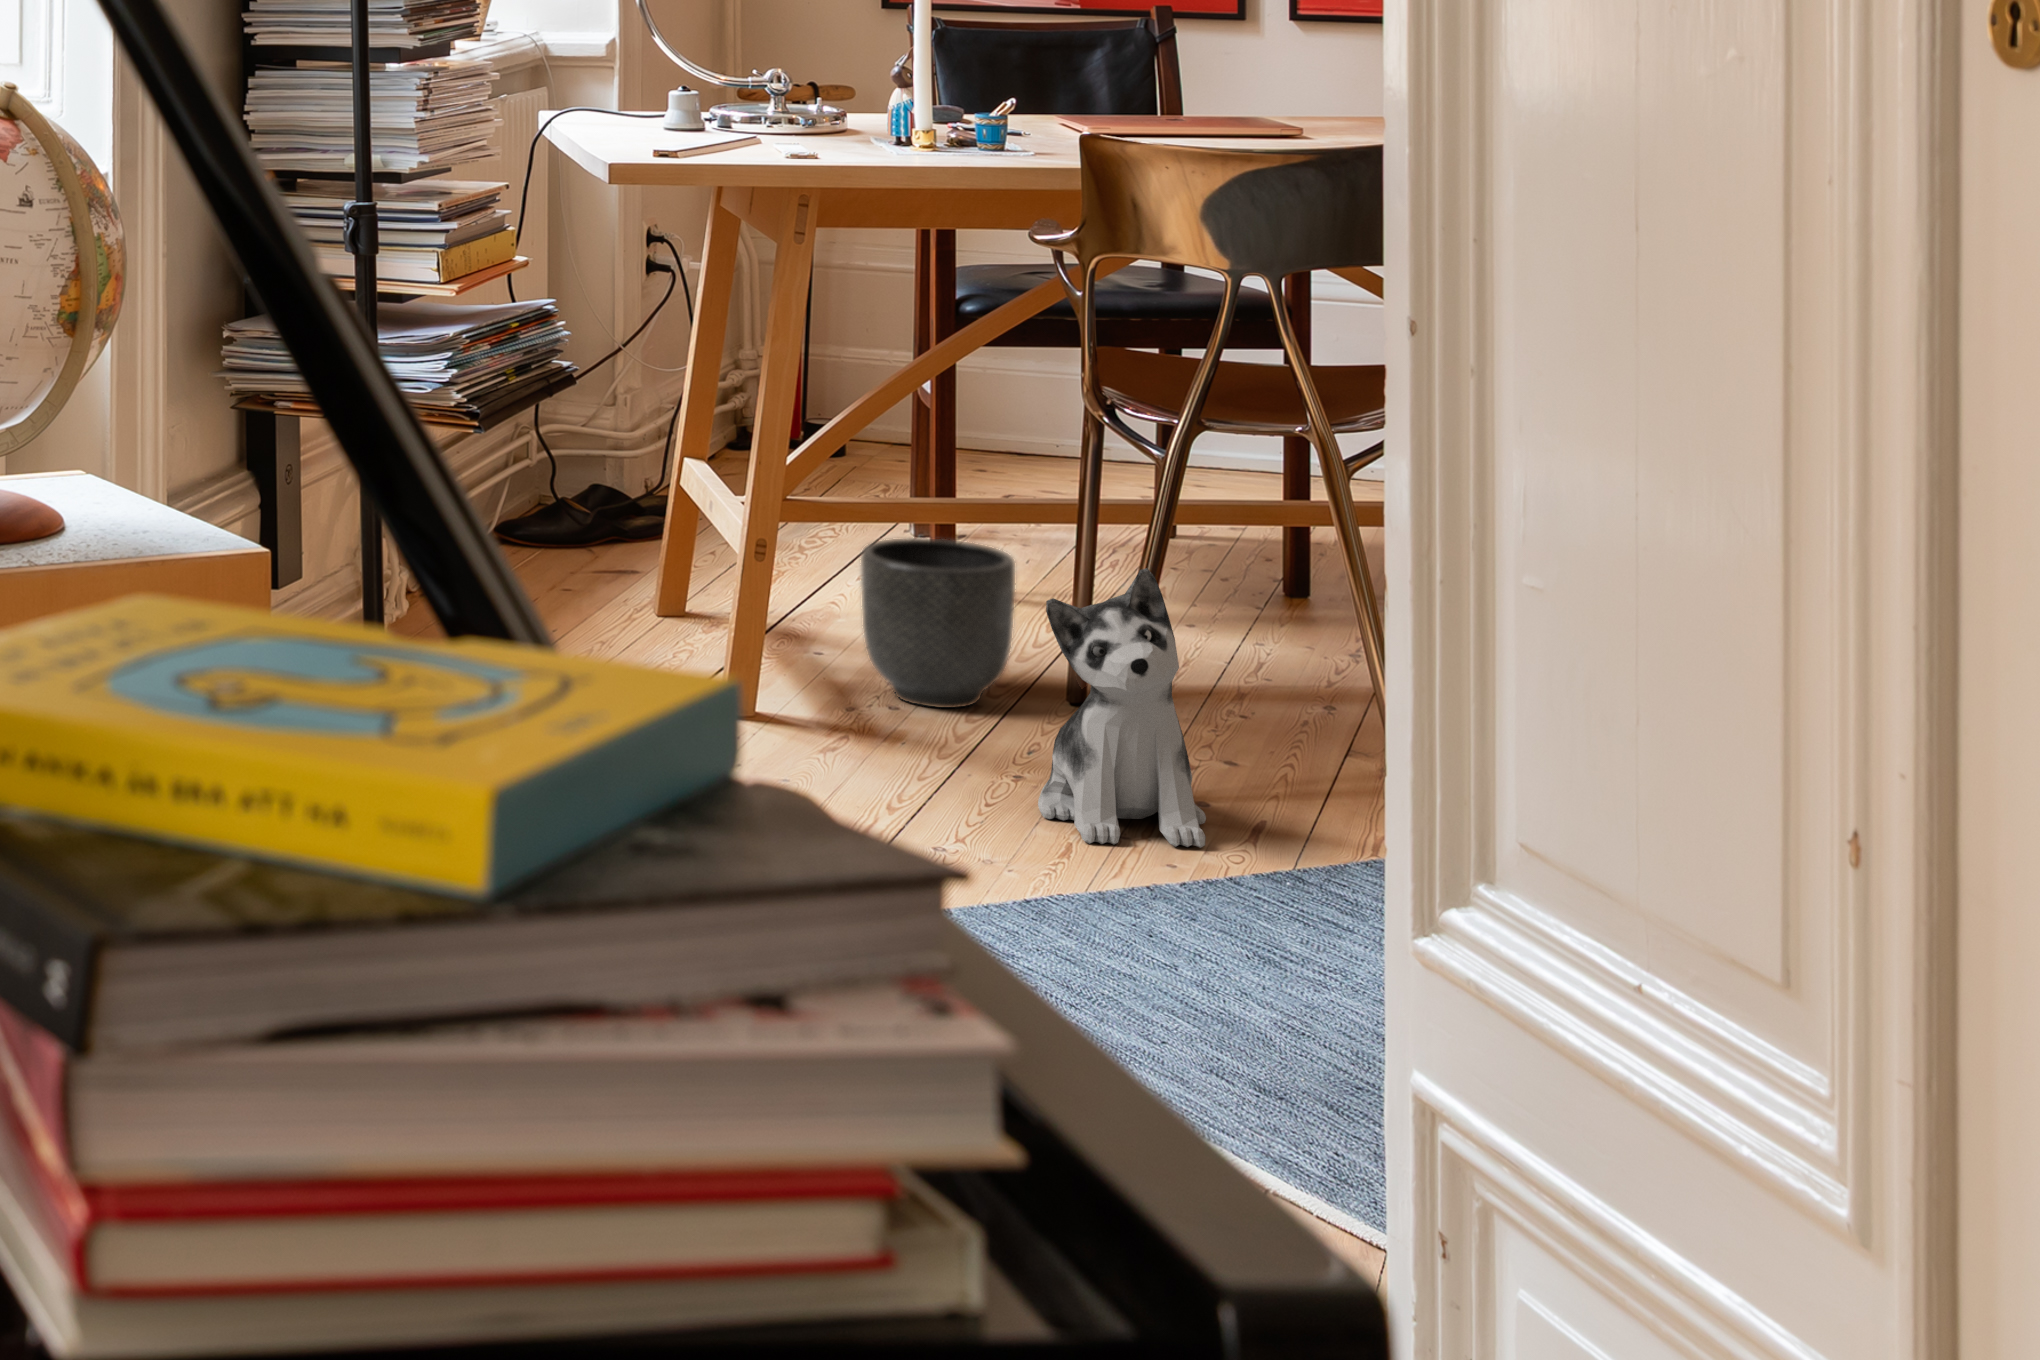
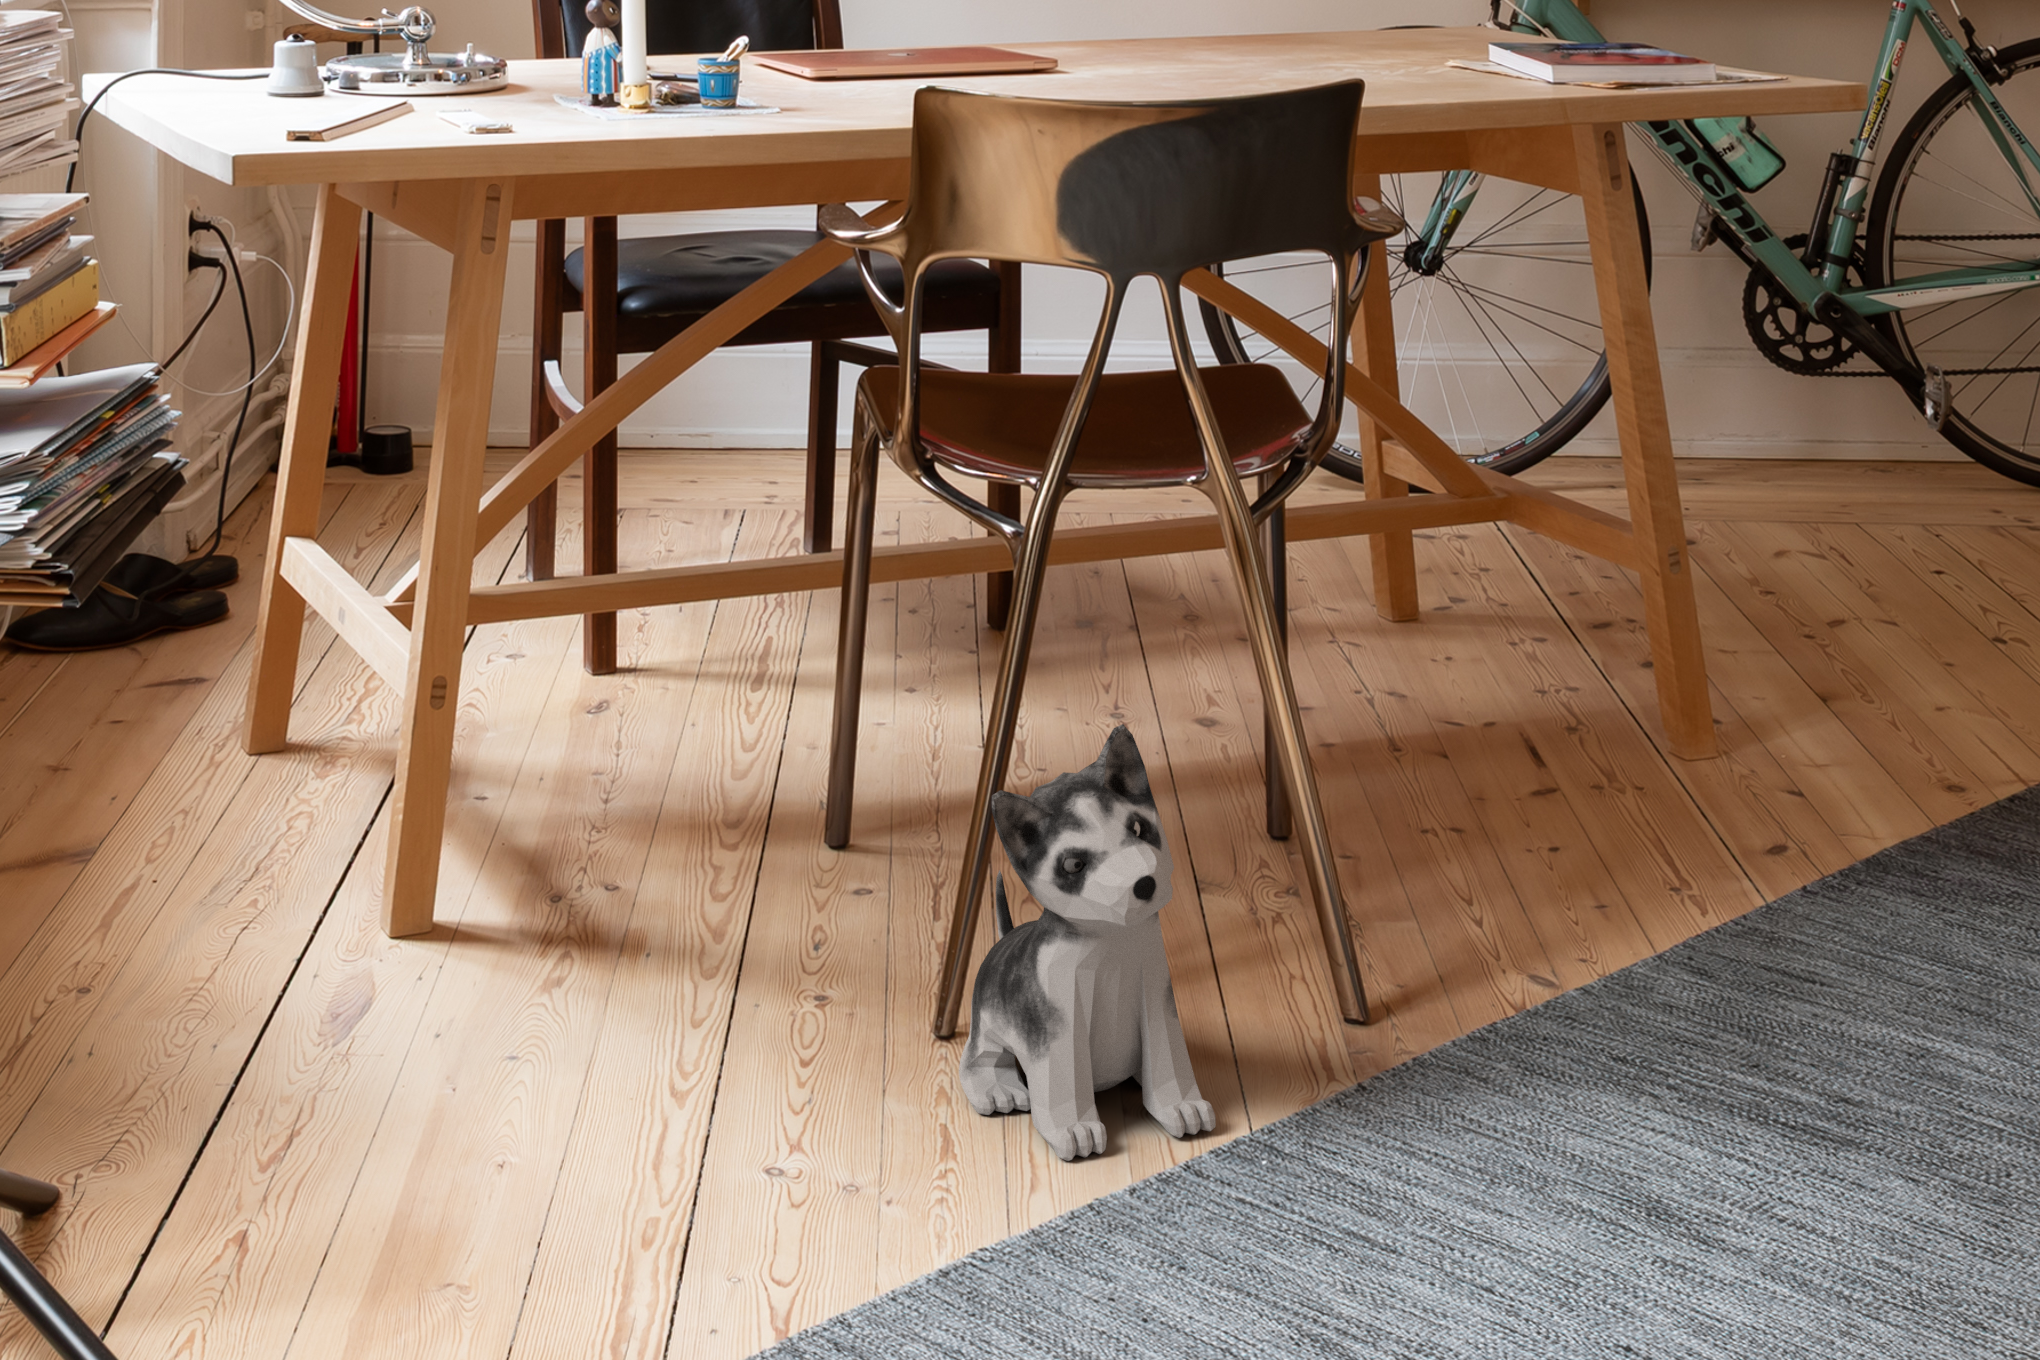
planter: present [861,538,1015,708] -> none [612,644,818,894]

